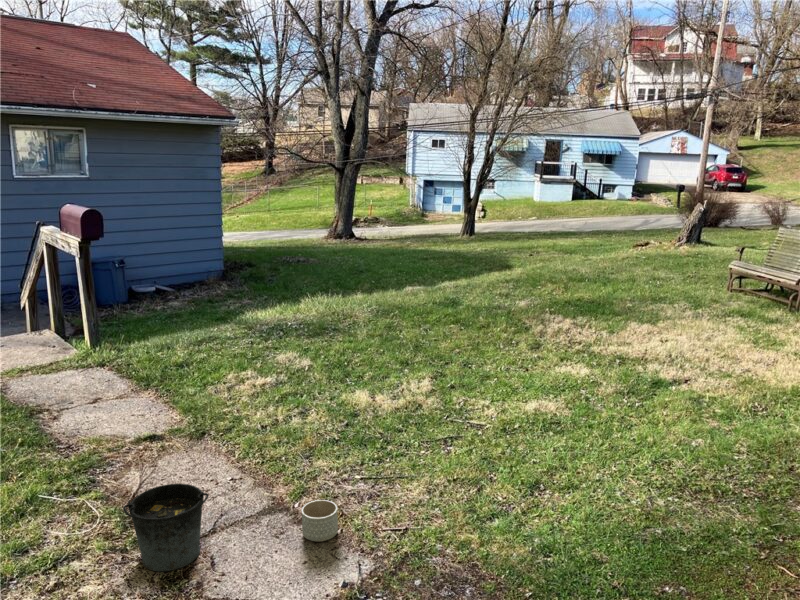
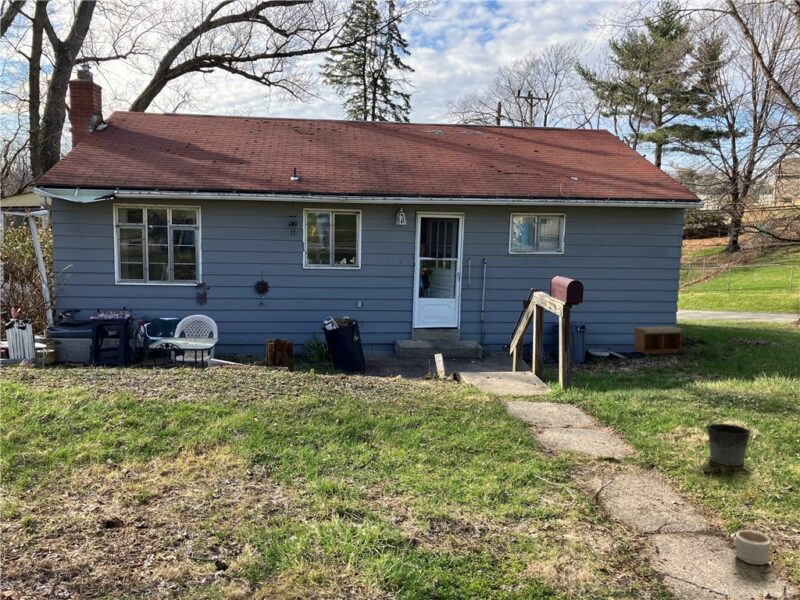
bench: none [178,254,230,287] -> present [634,326,682,354]
bucket: present [123,484,208,571] -> present [705,424,753,466]

